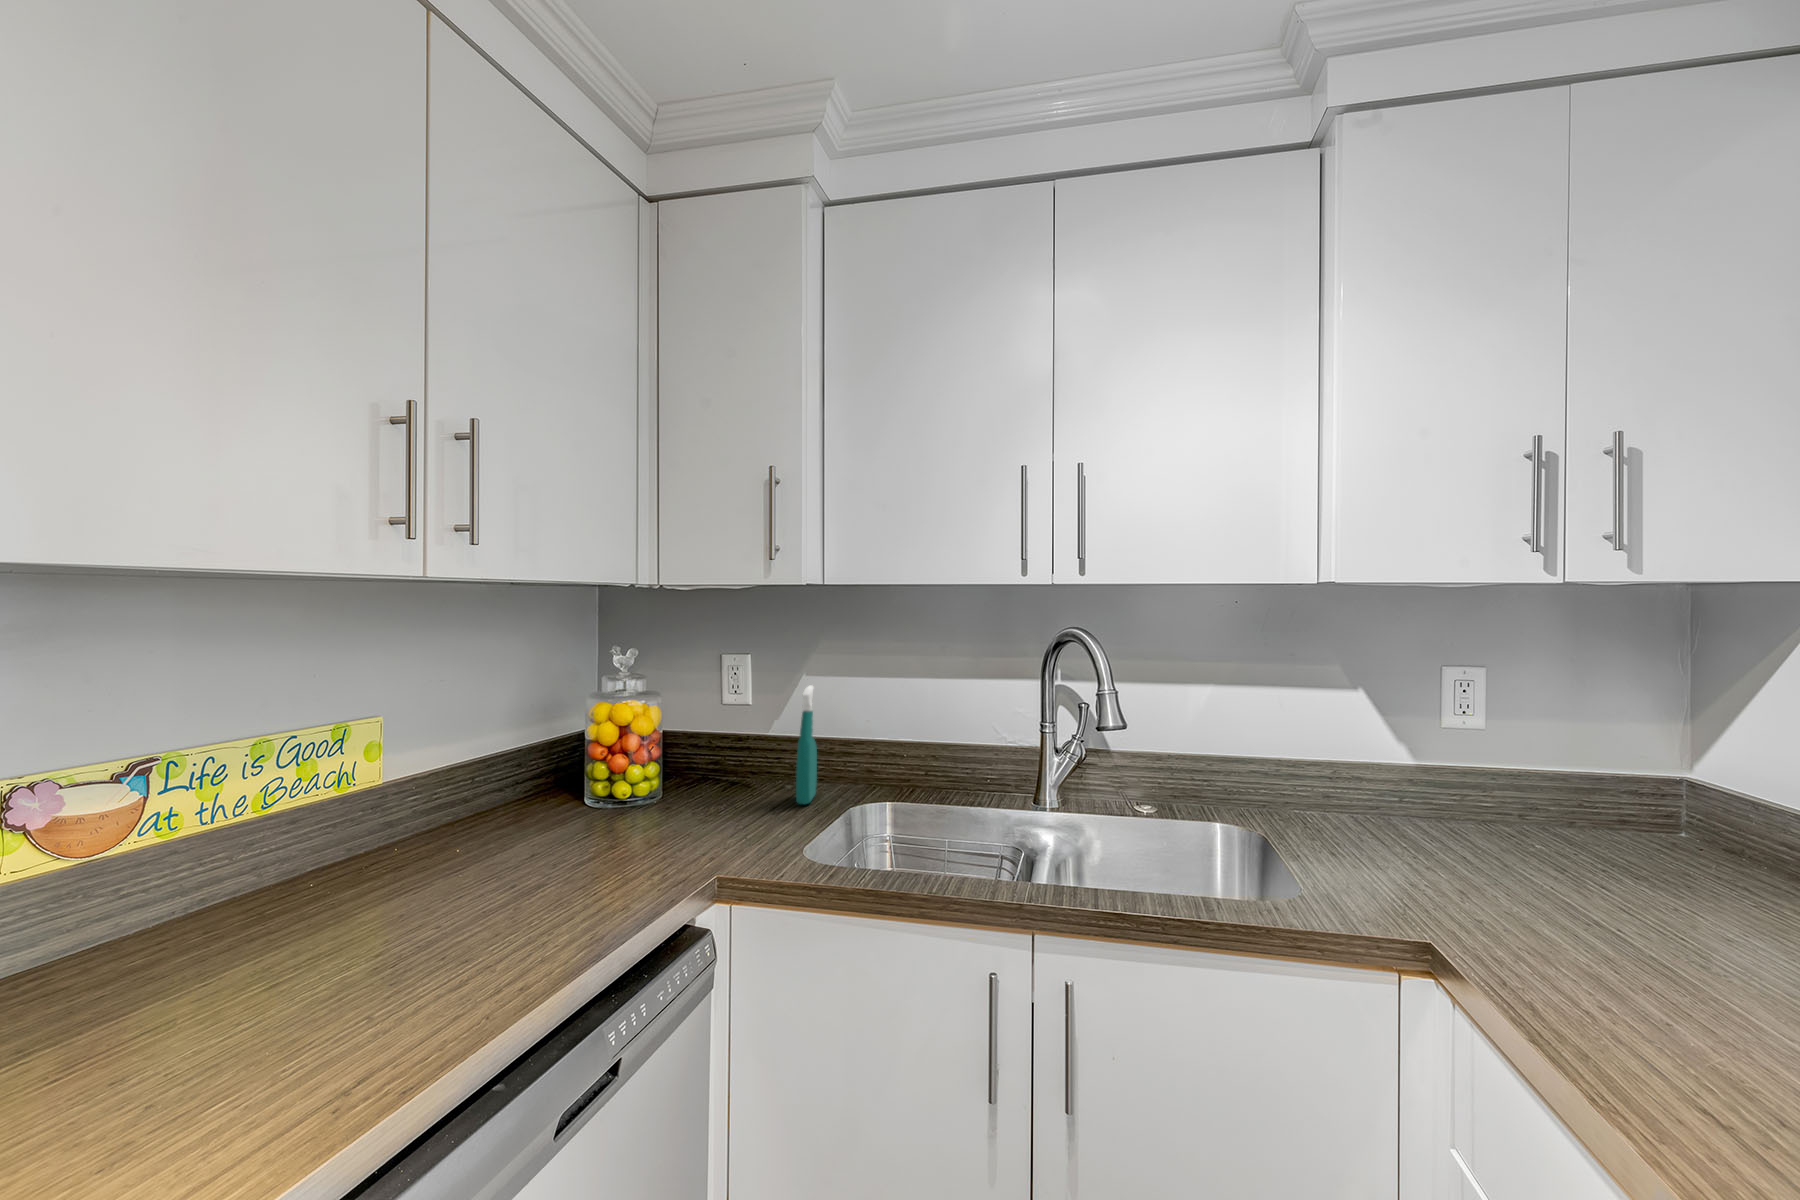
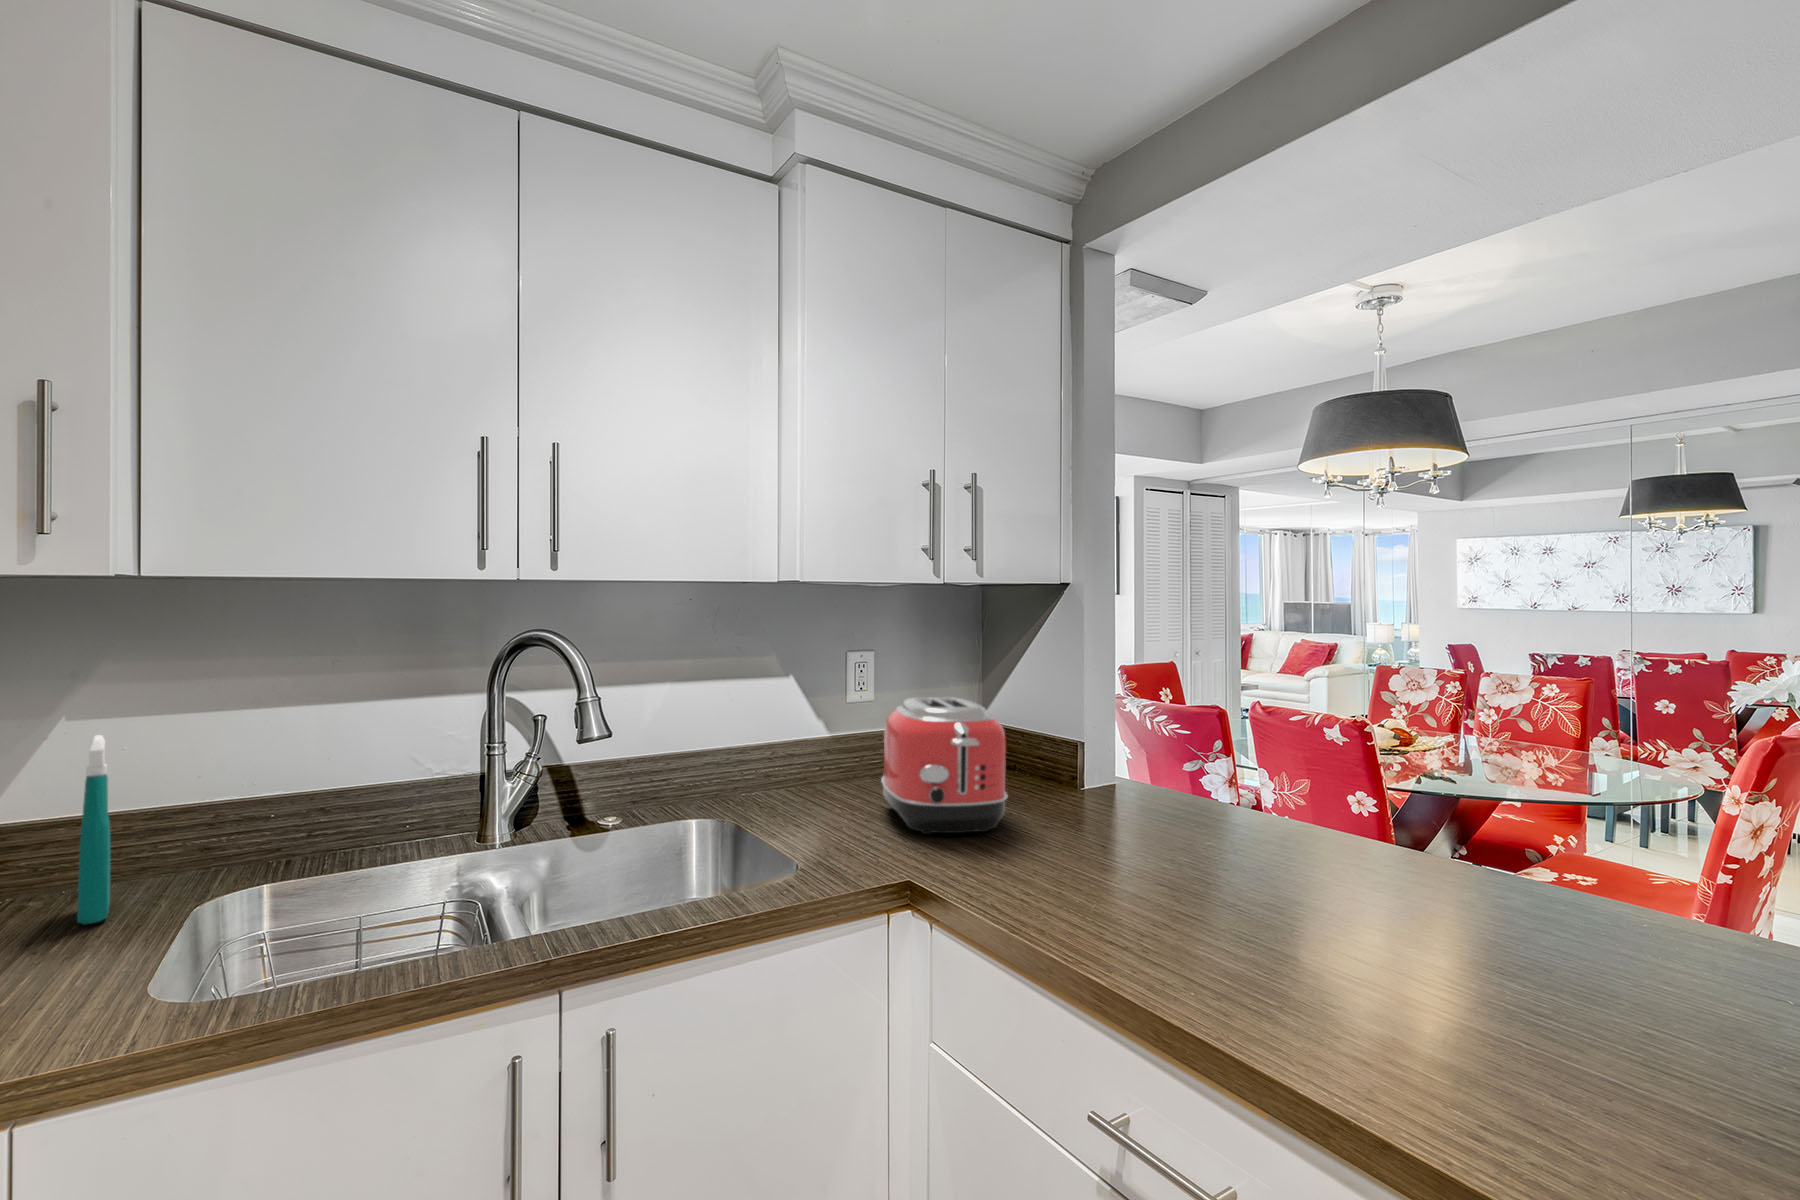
toaster: none [1458,730,1658,924] -> present [881,697,1007,834]

